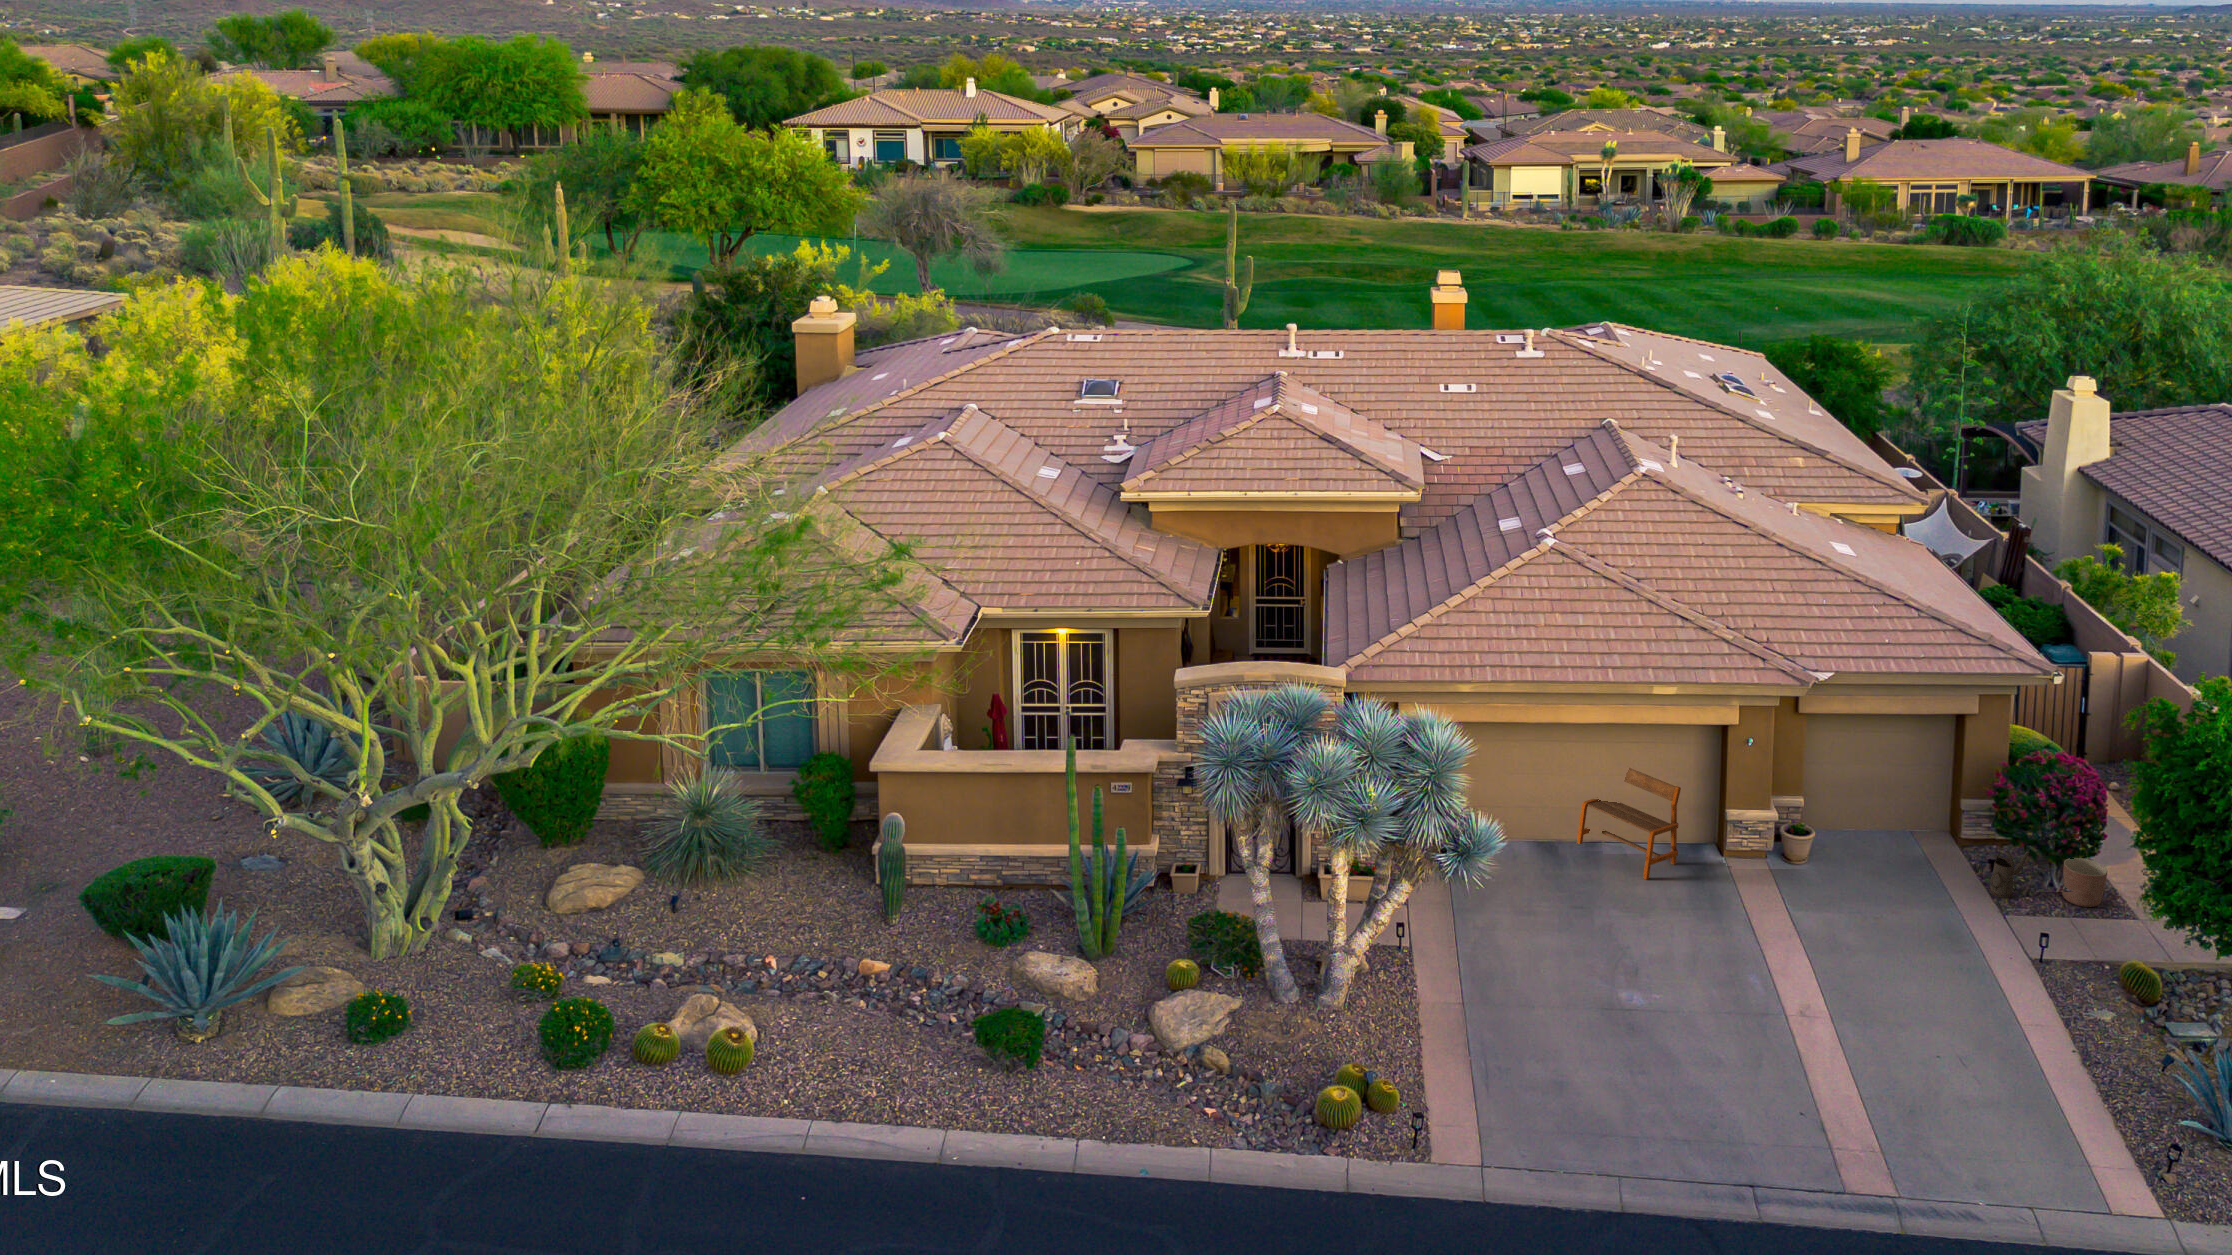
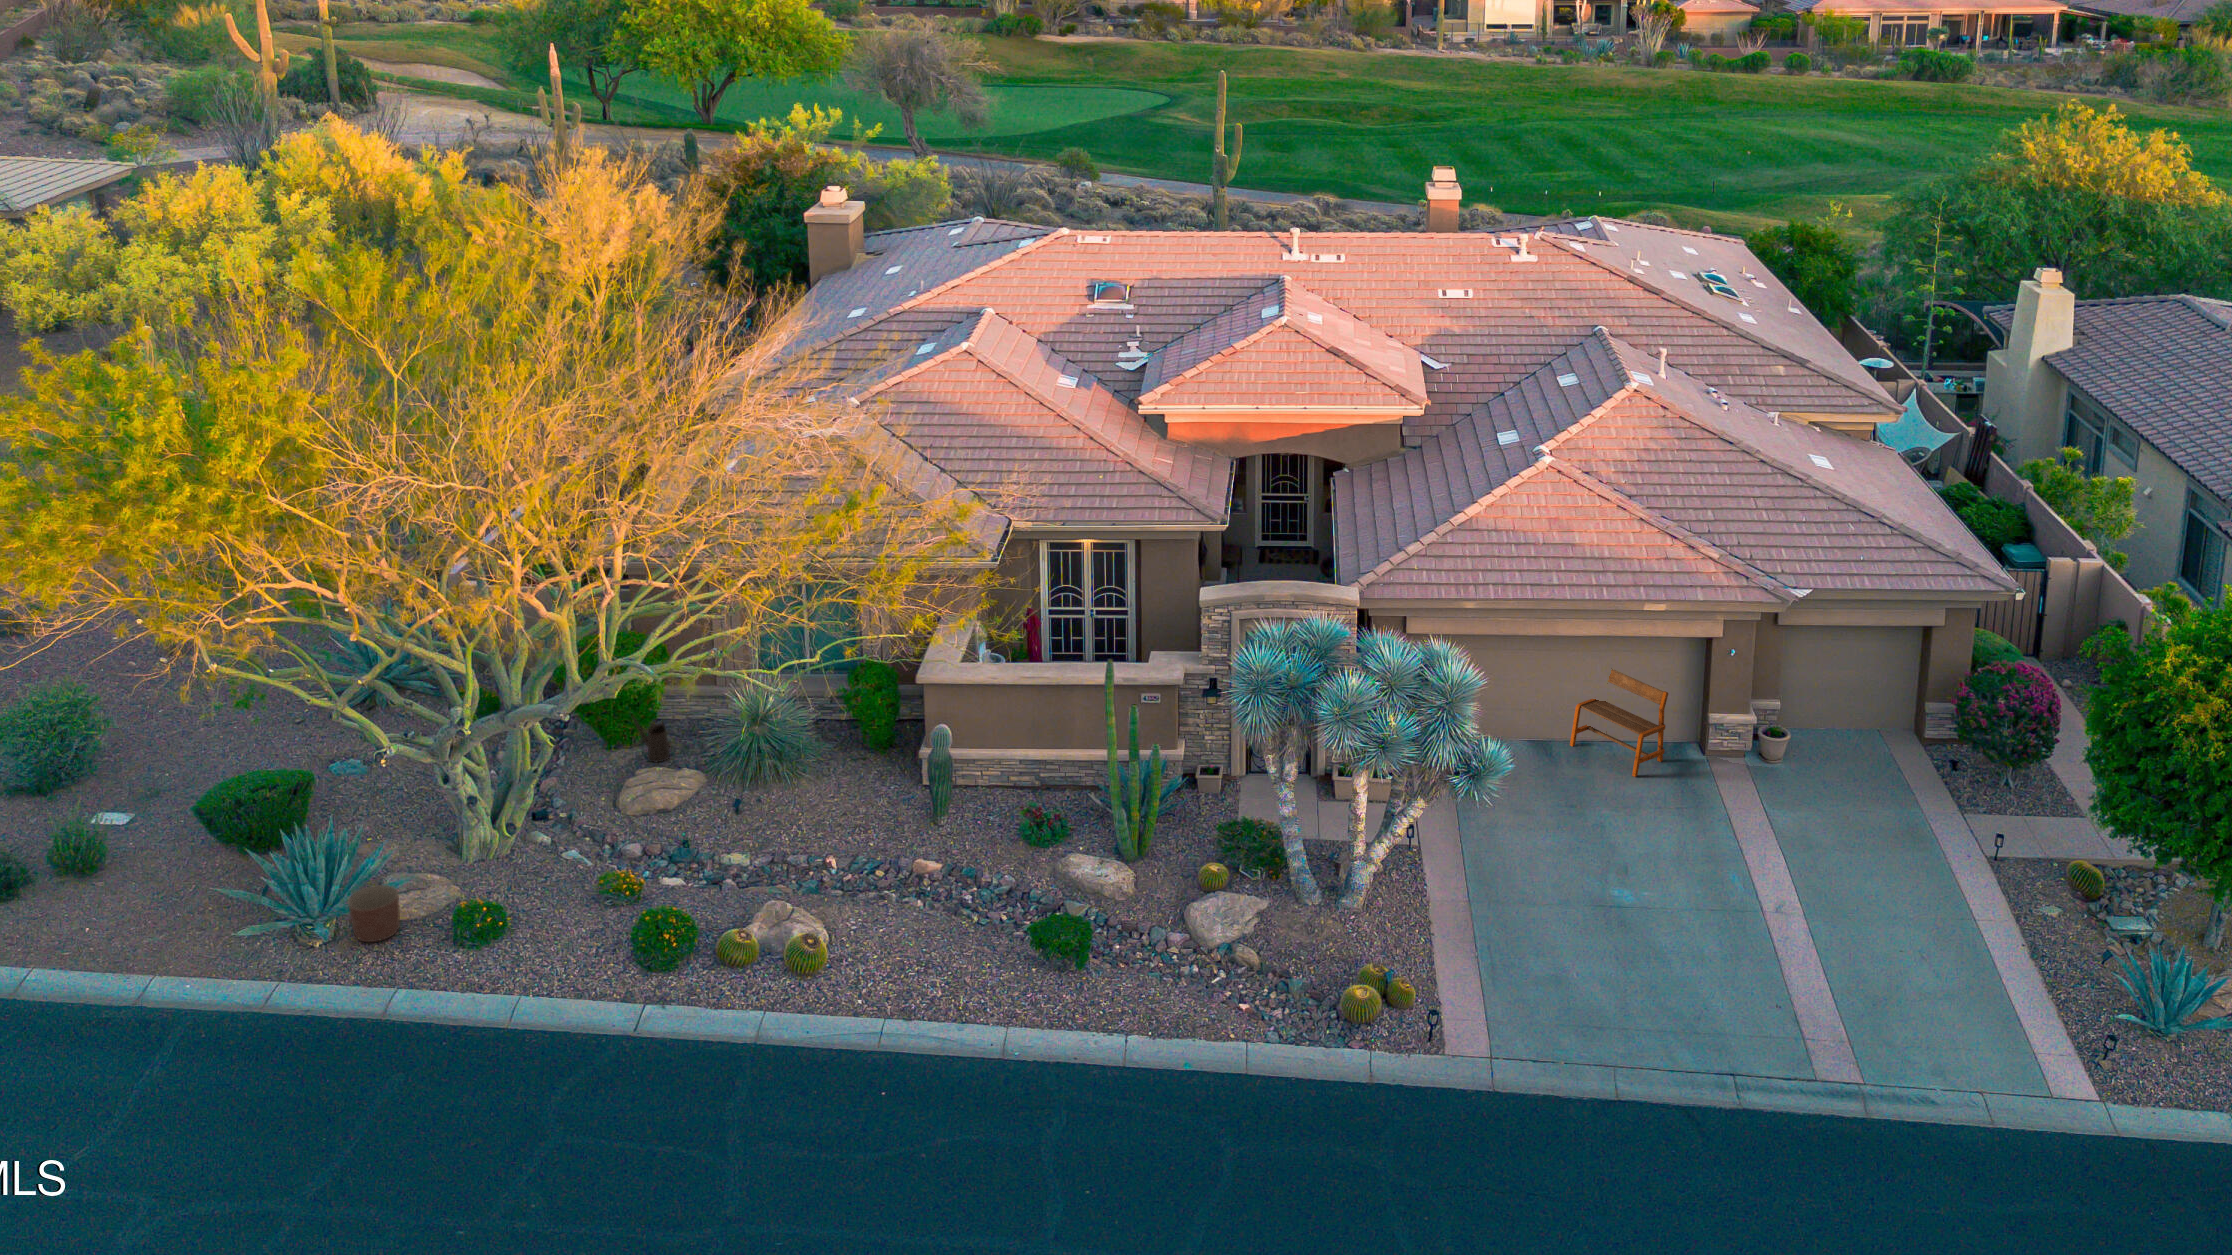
watering can: present [1989,851,2029,898] -> present [633,717,670,763]
planter: present [2062,858,2108,907] -> present [348,885,400,942]

